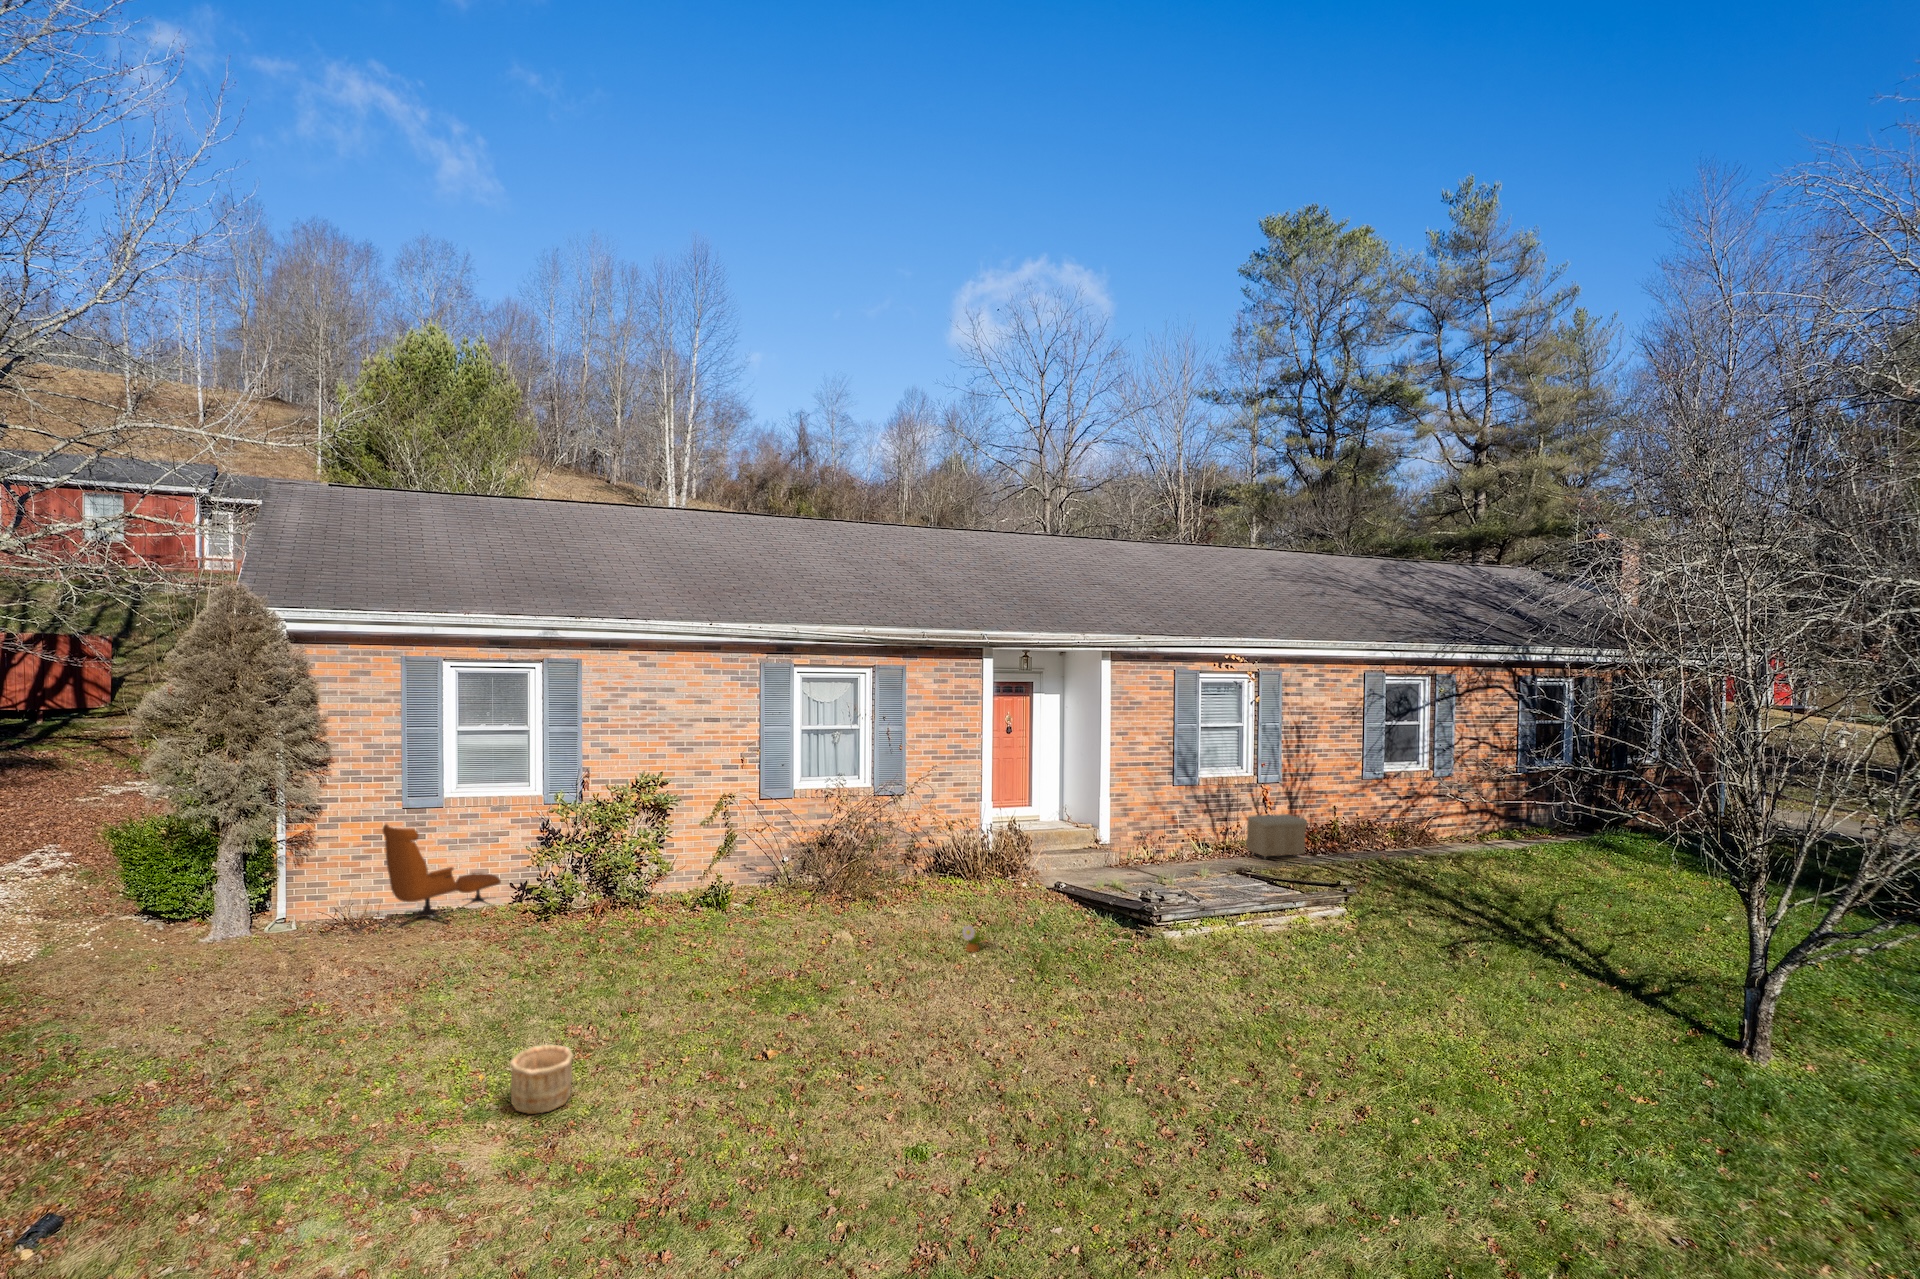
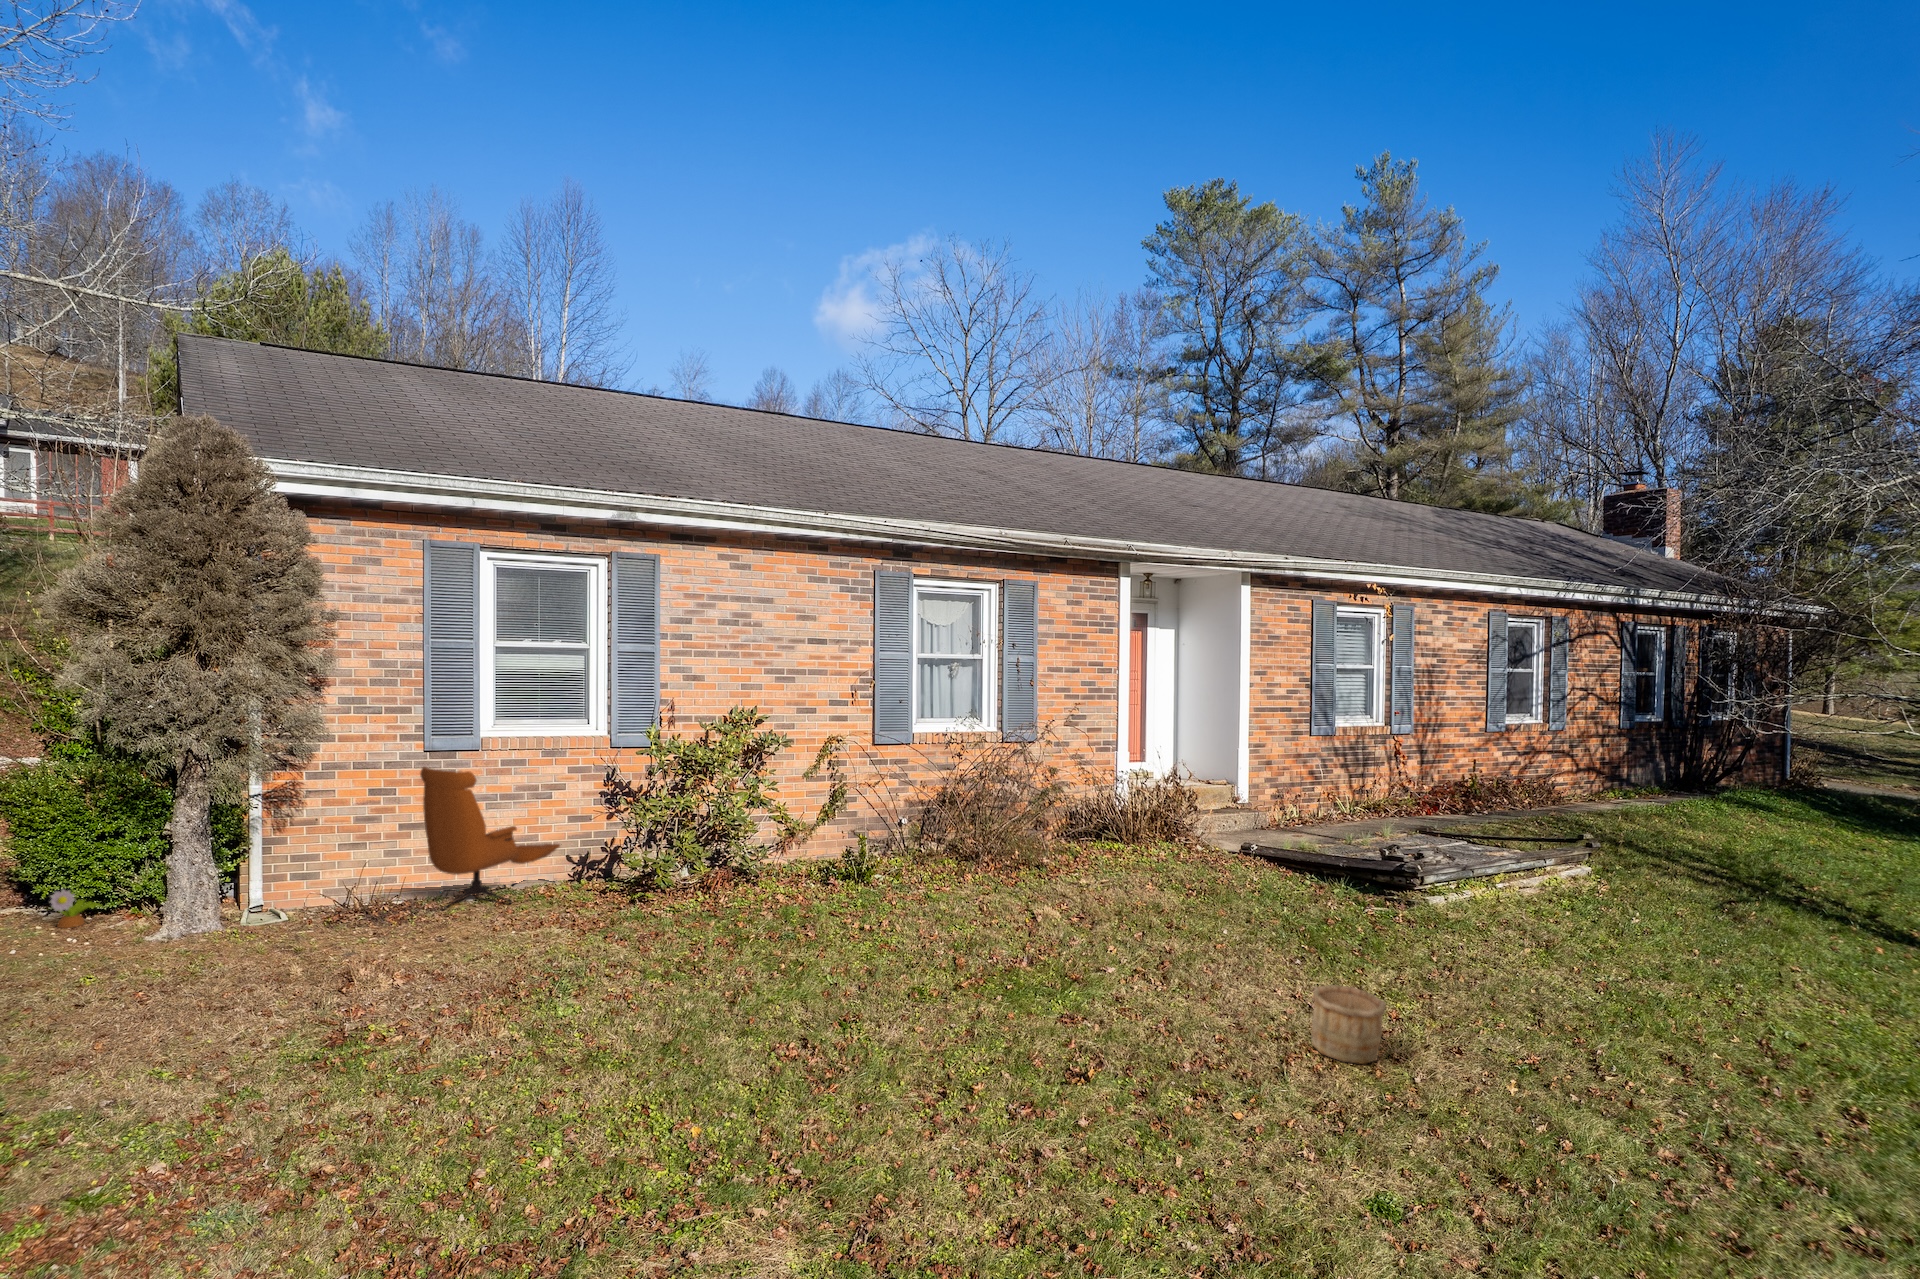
storage bench: present [1246,814,1307,858] -> none [1380,769,1448,818]
decorative plant: present [962,926,989,952] -> present [49,890,99,928]
wooden bucket: present [510,1045,573,1114] -> present [1312,985,1386,1064]

